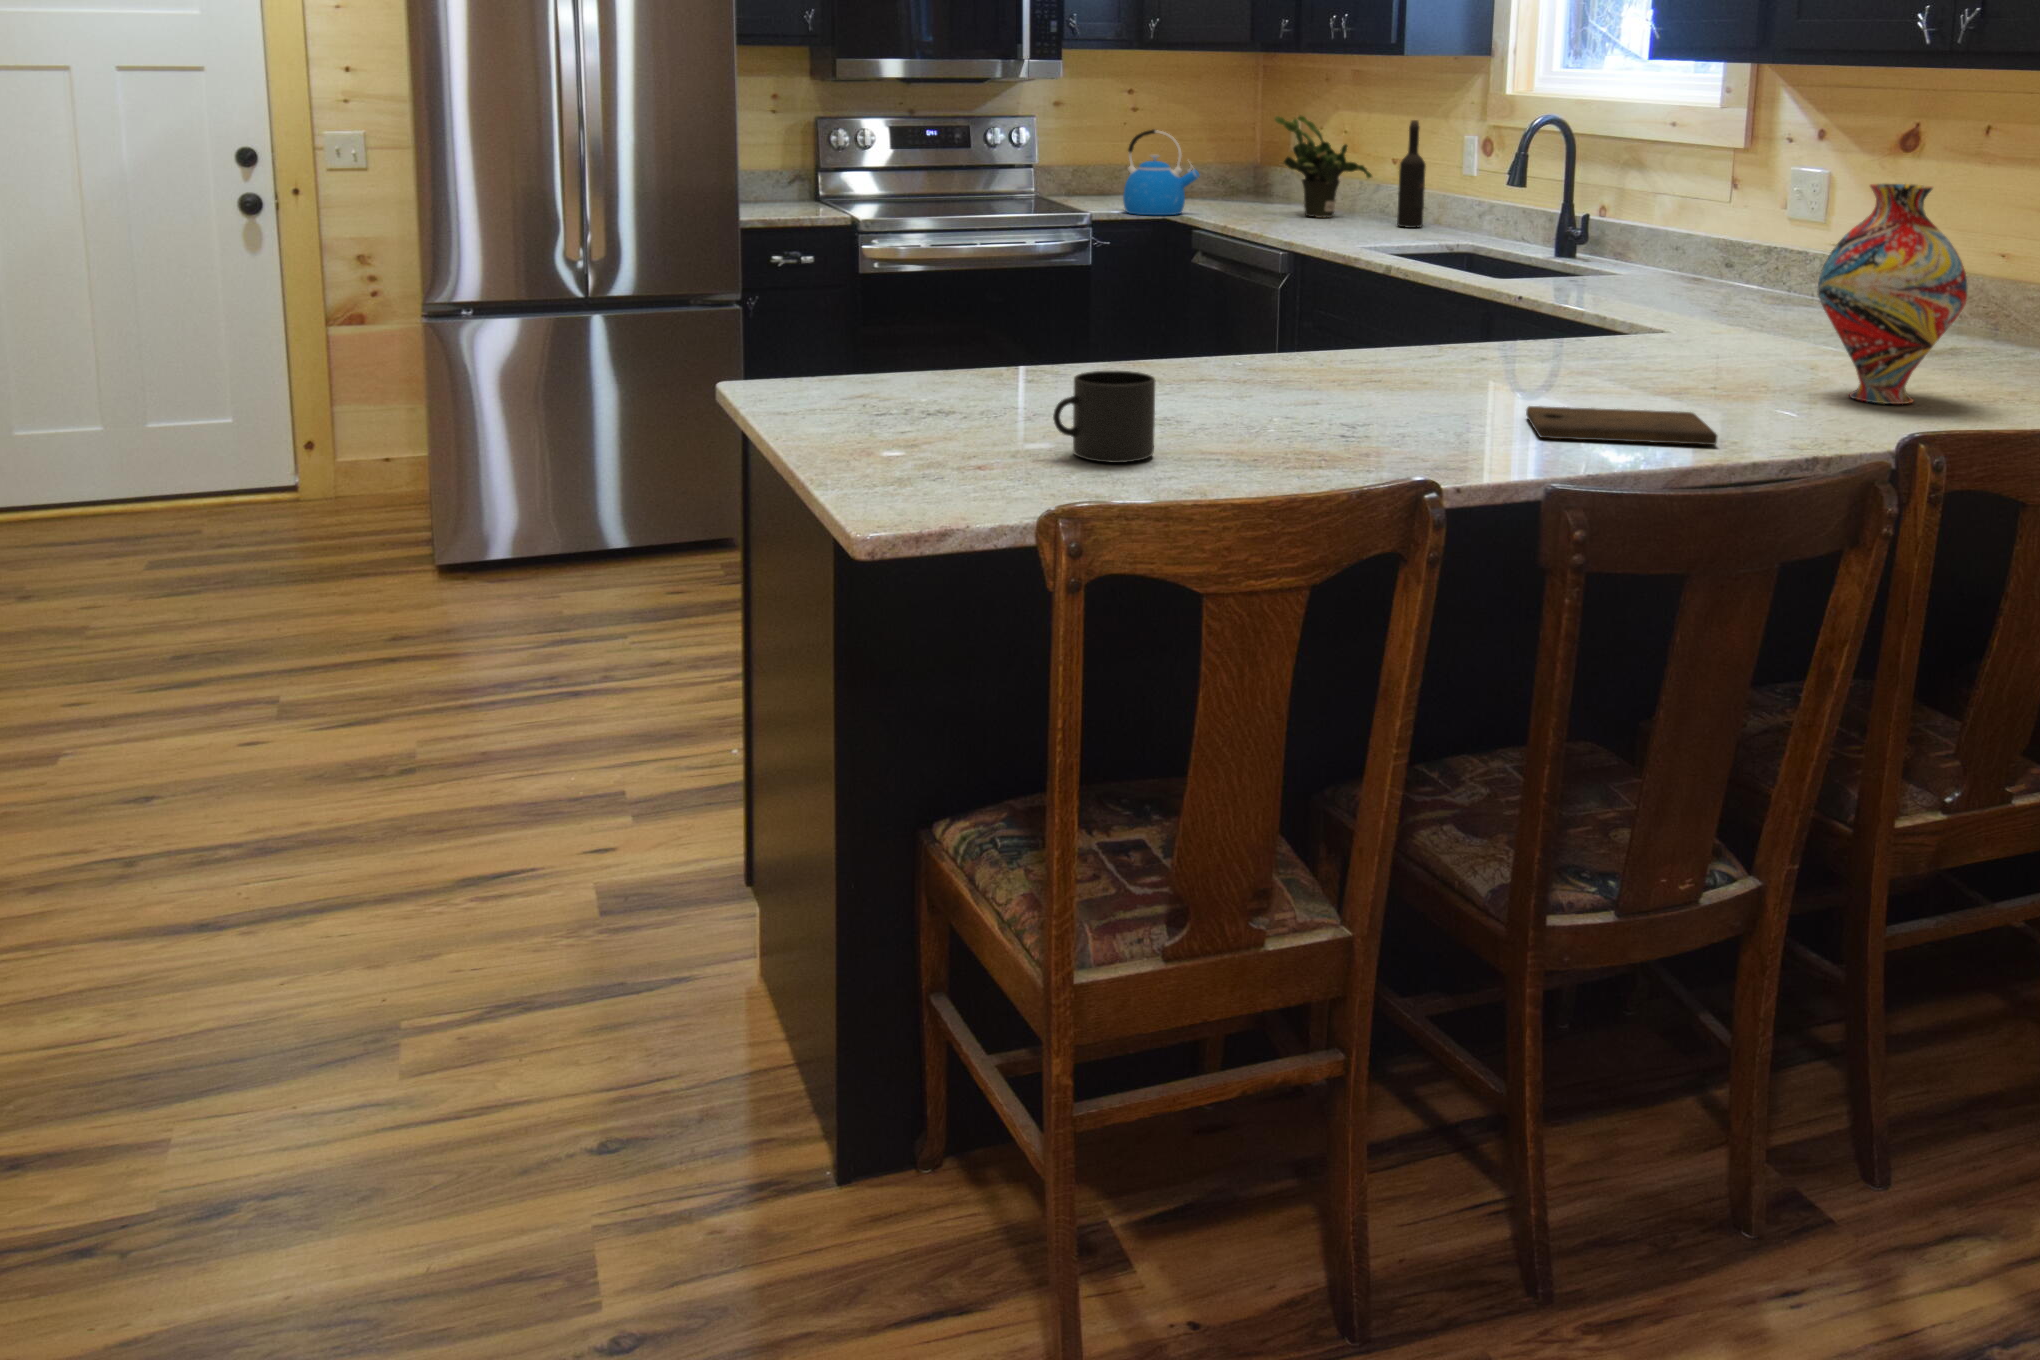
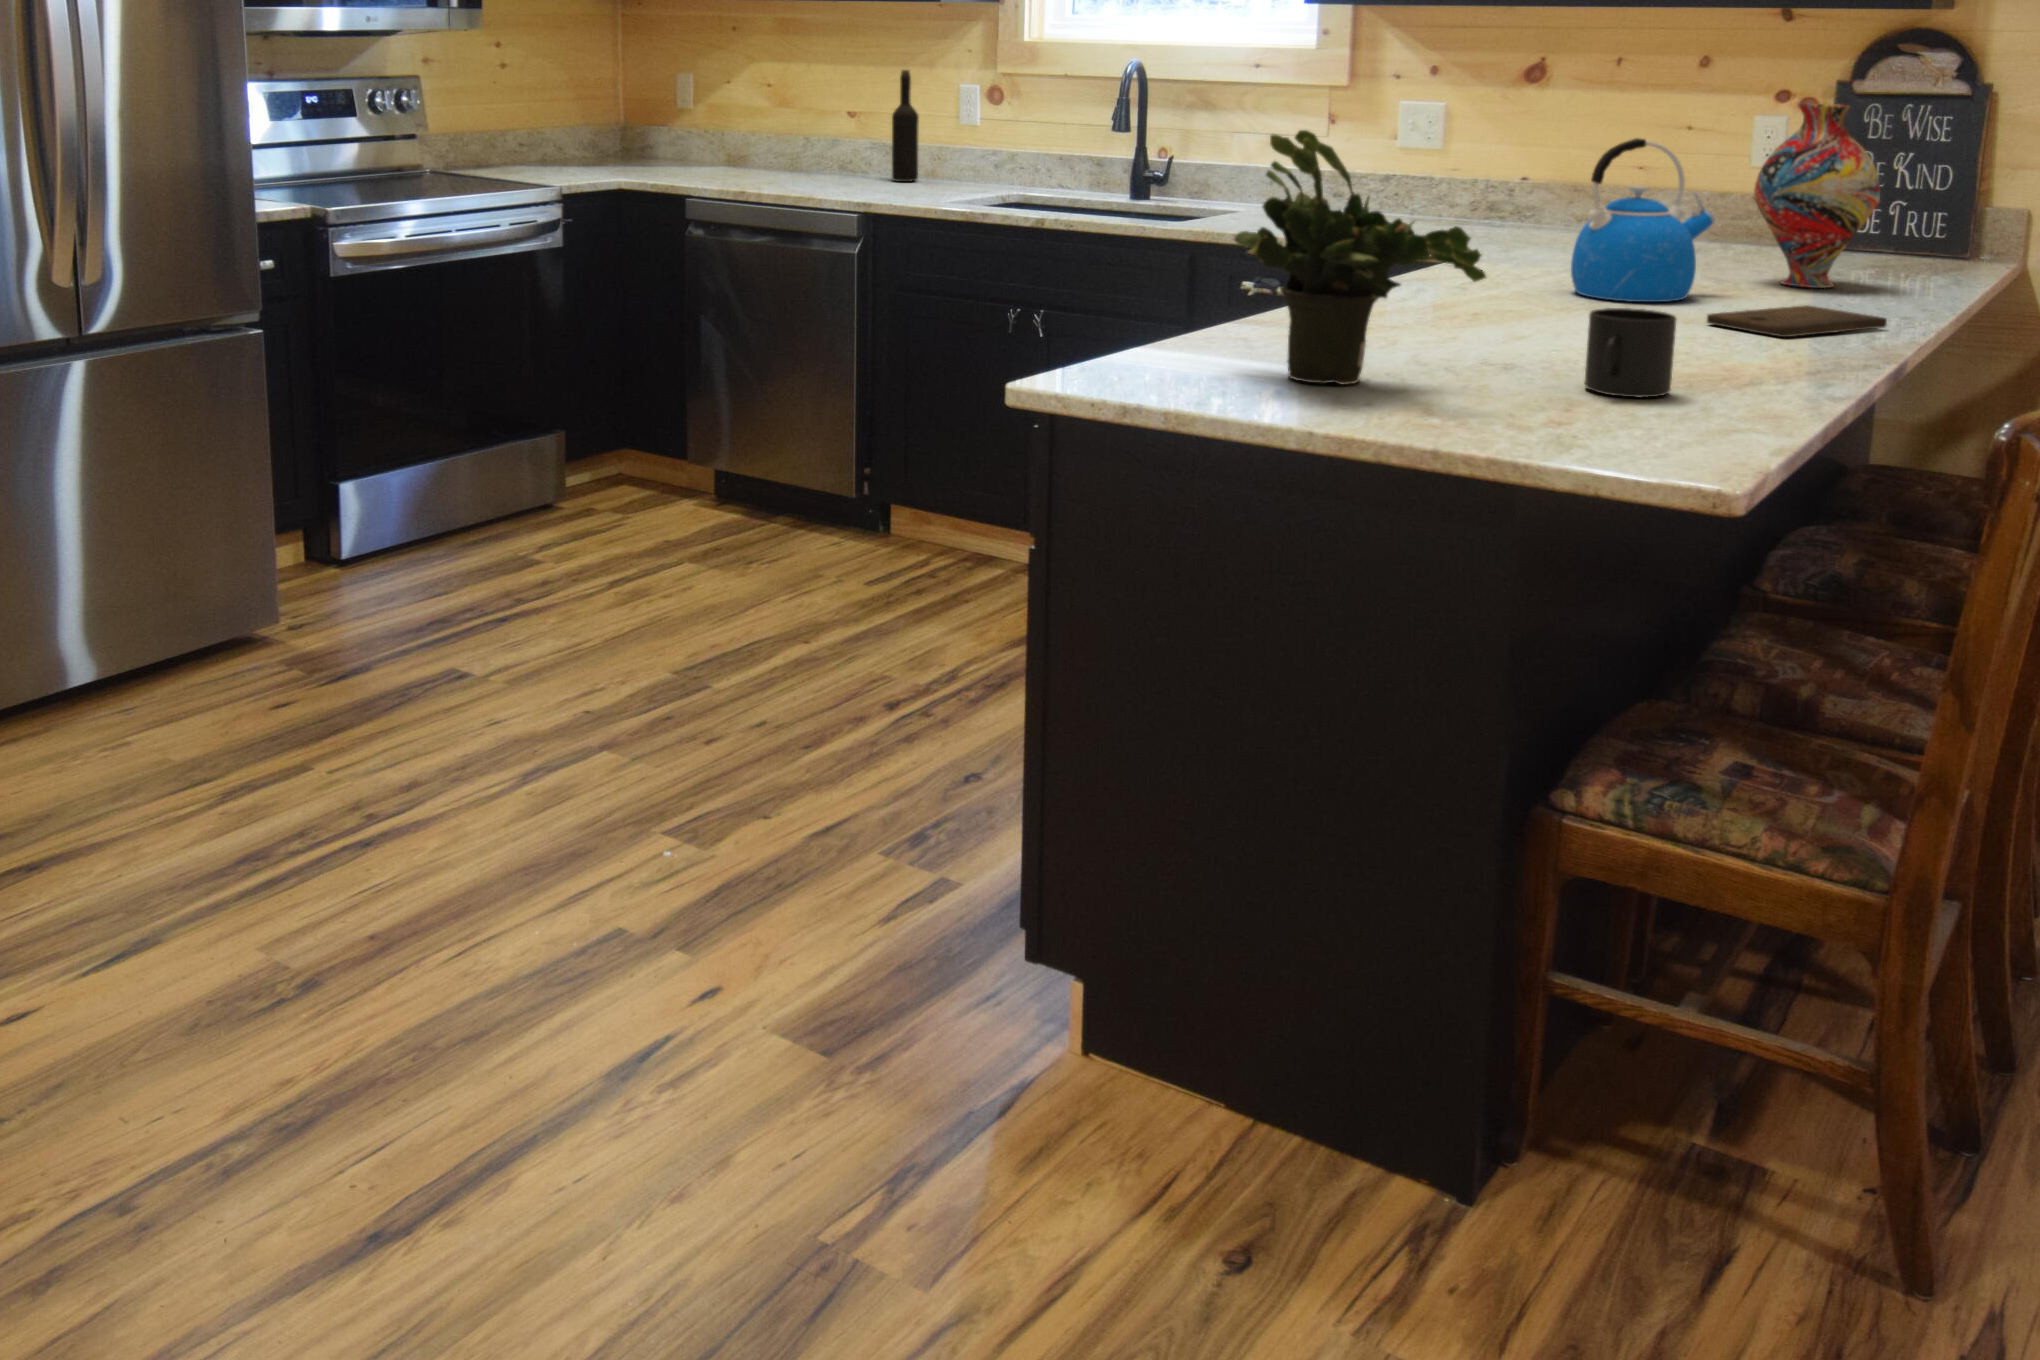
potted plant: present [1275,115,1372,218] -> present [1234,130,1486,385]
kettle: present [1123,129,1200,215] -> present [1571,138,1715,302]

